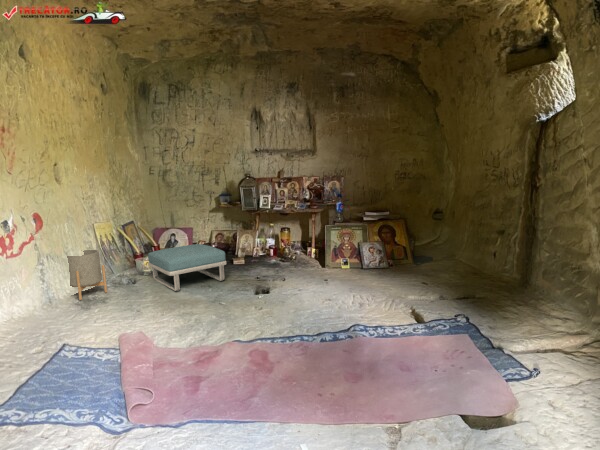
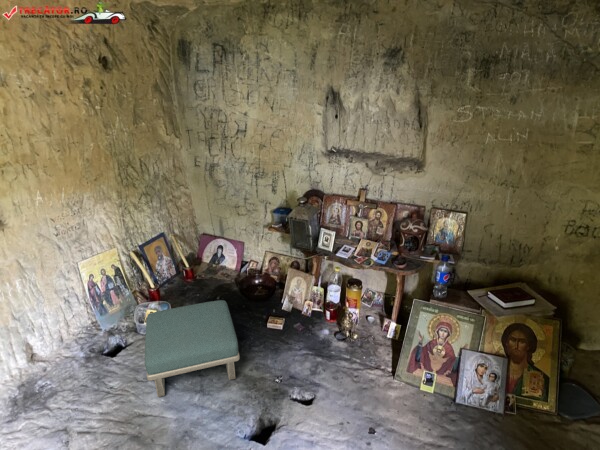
planter: present [67,250,107,300] -> none [25,311,85,386]

